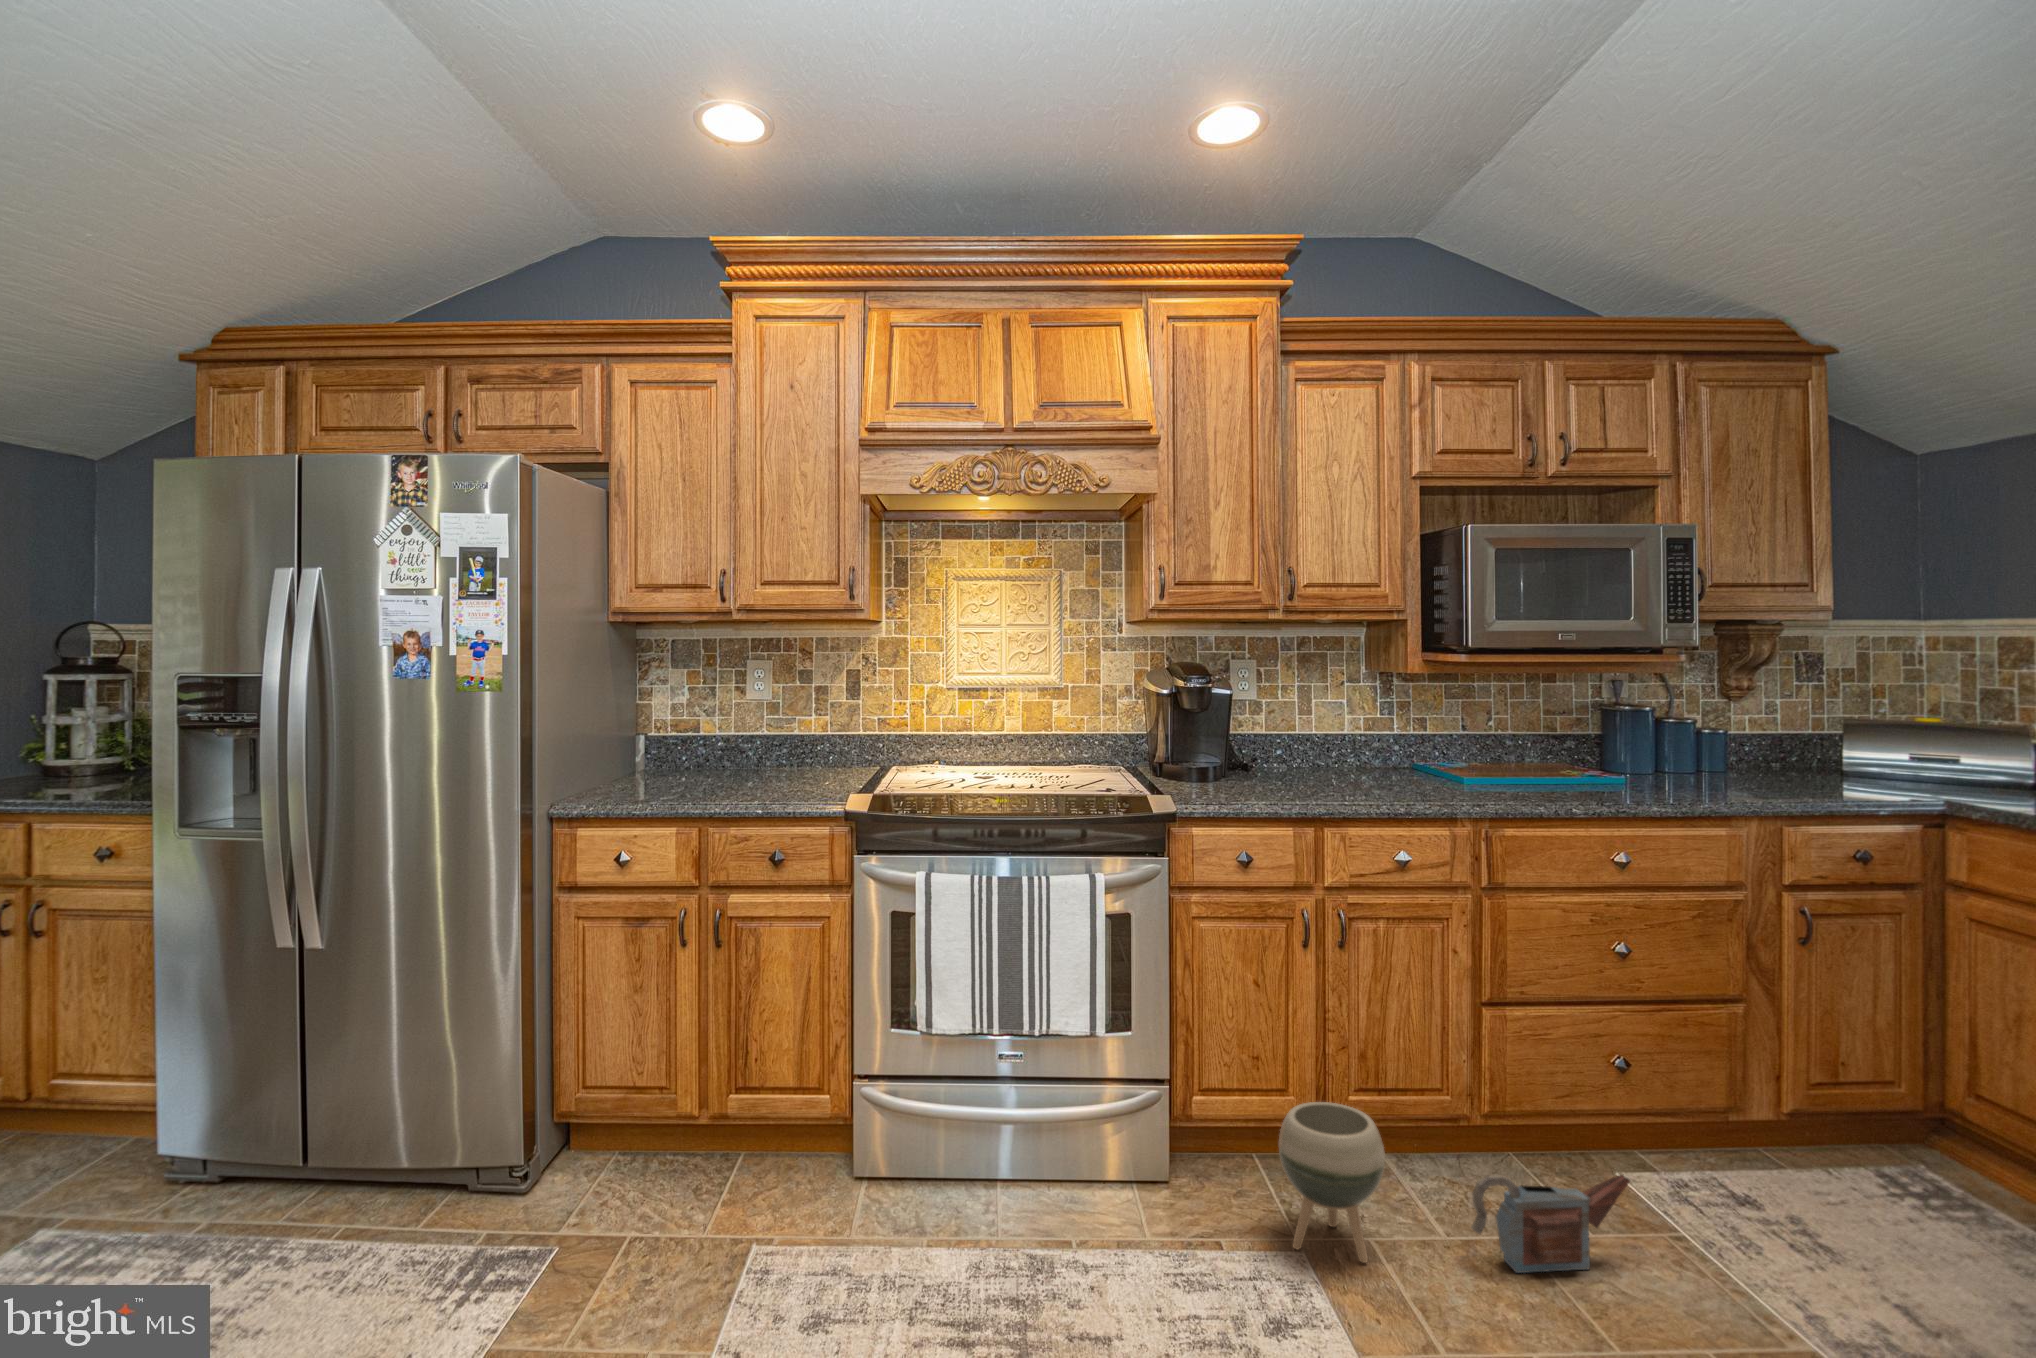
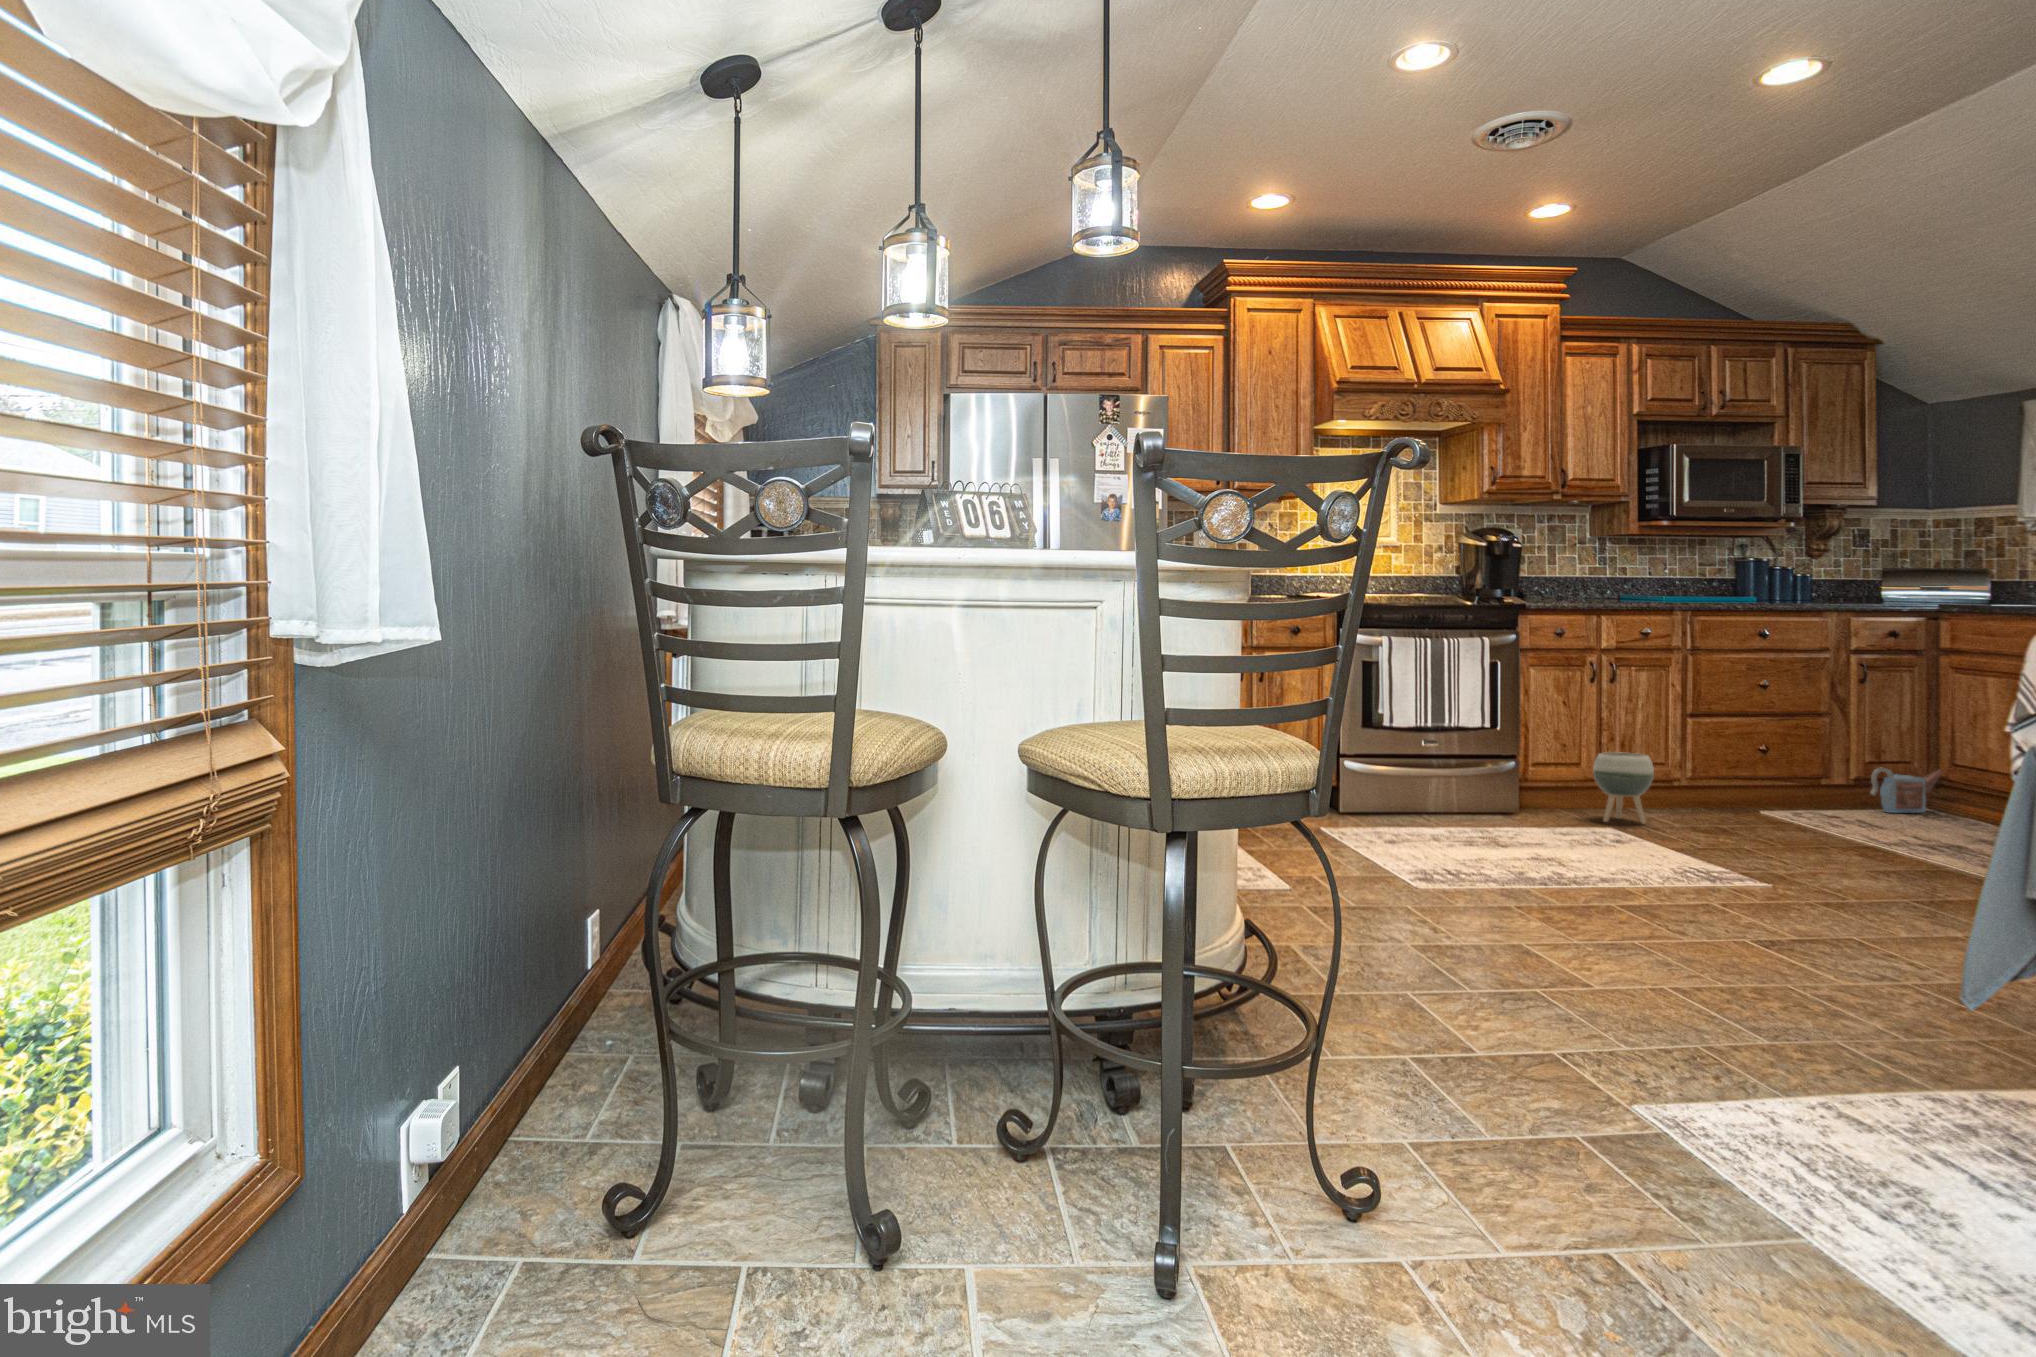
watering can: present [1471,1174,1630,1273] -> present [1871,768,1943,813]

